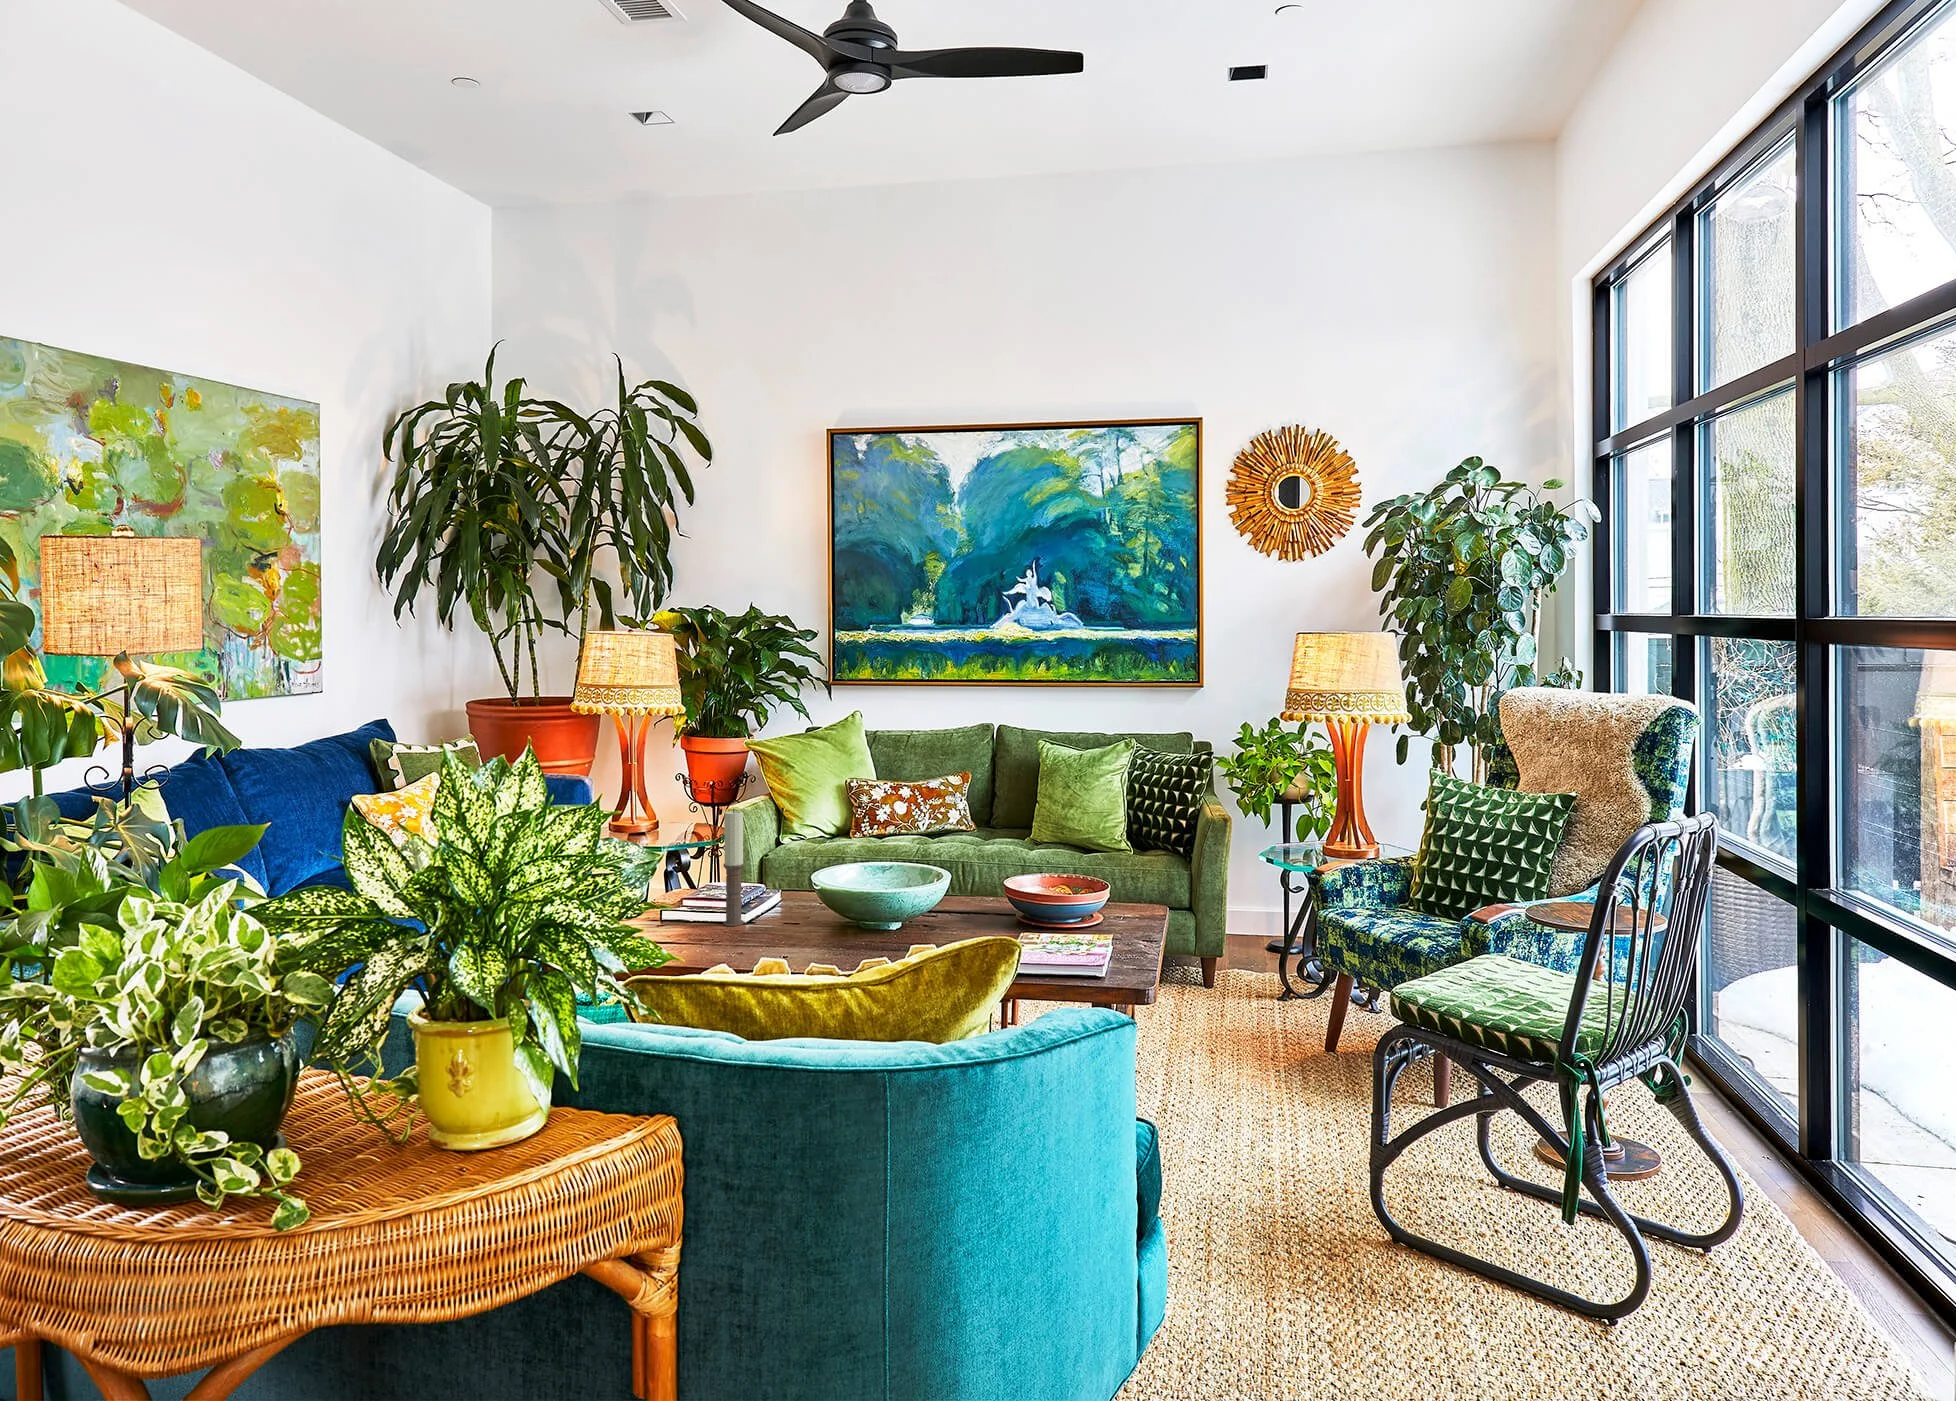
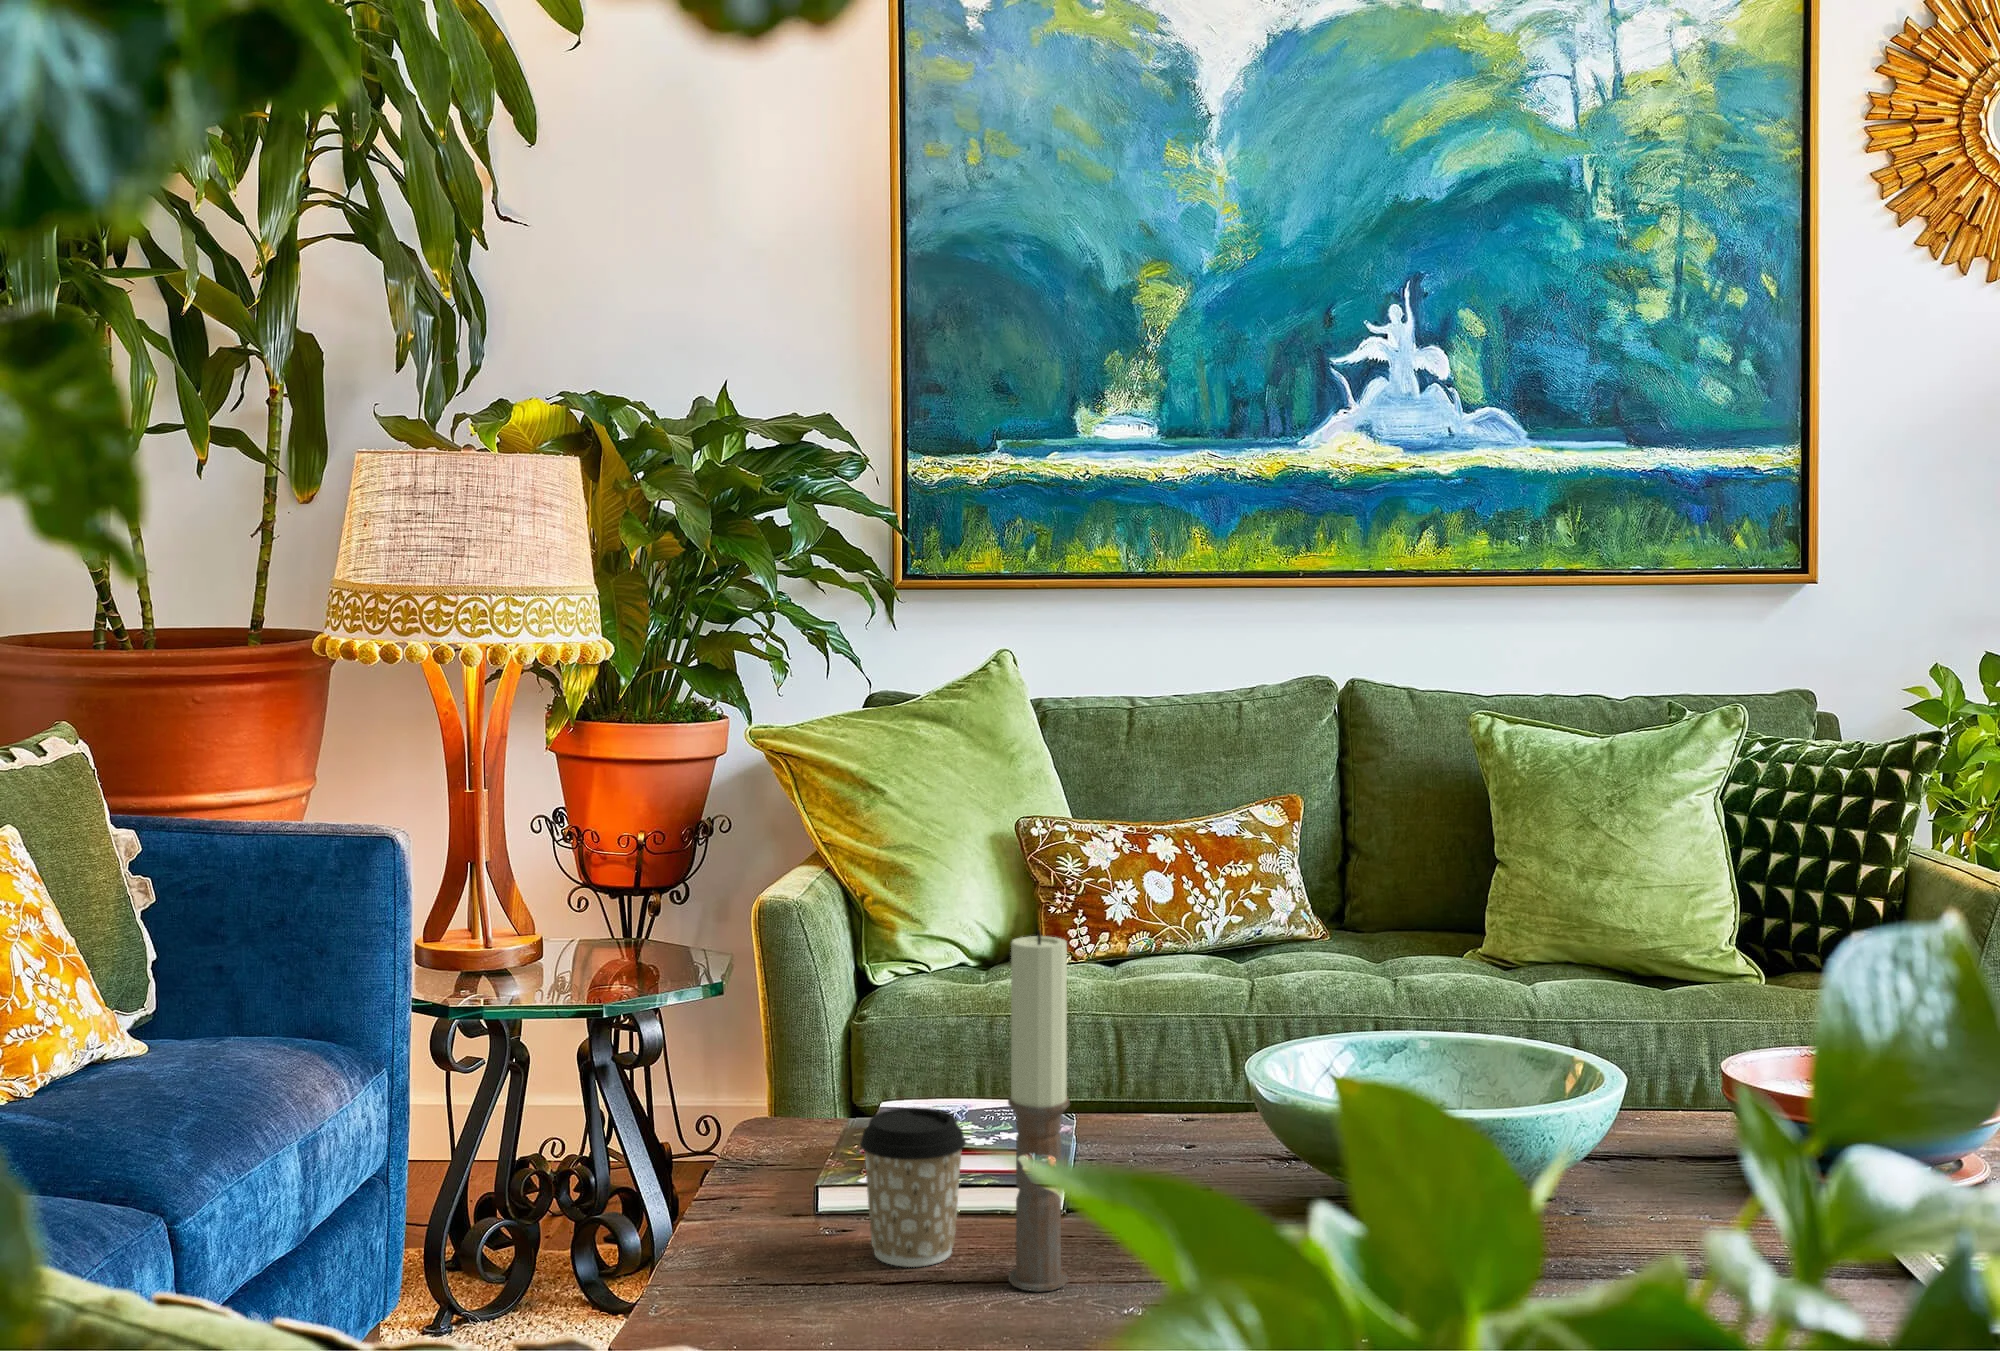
coffee cup: none [684,869,721,920] -> present [860,1107,966,1267]

